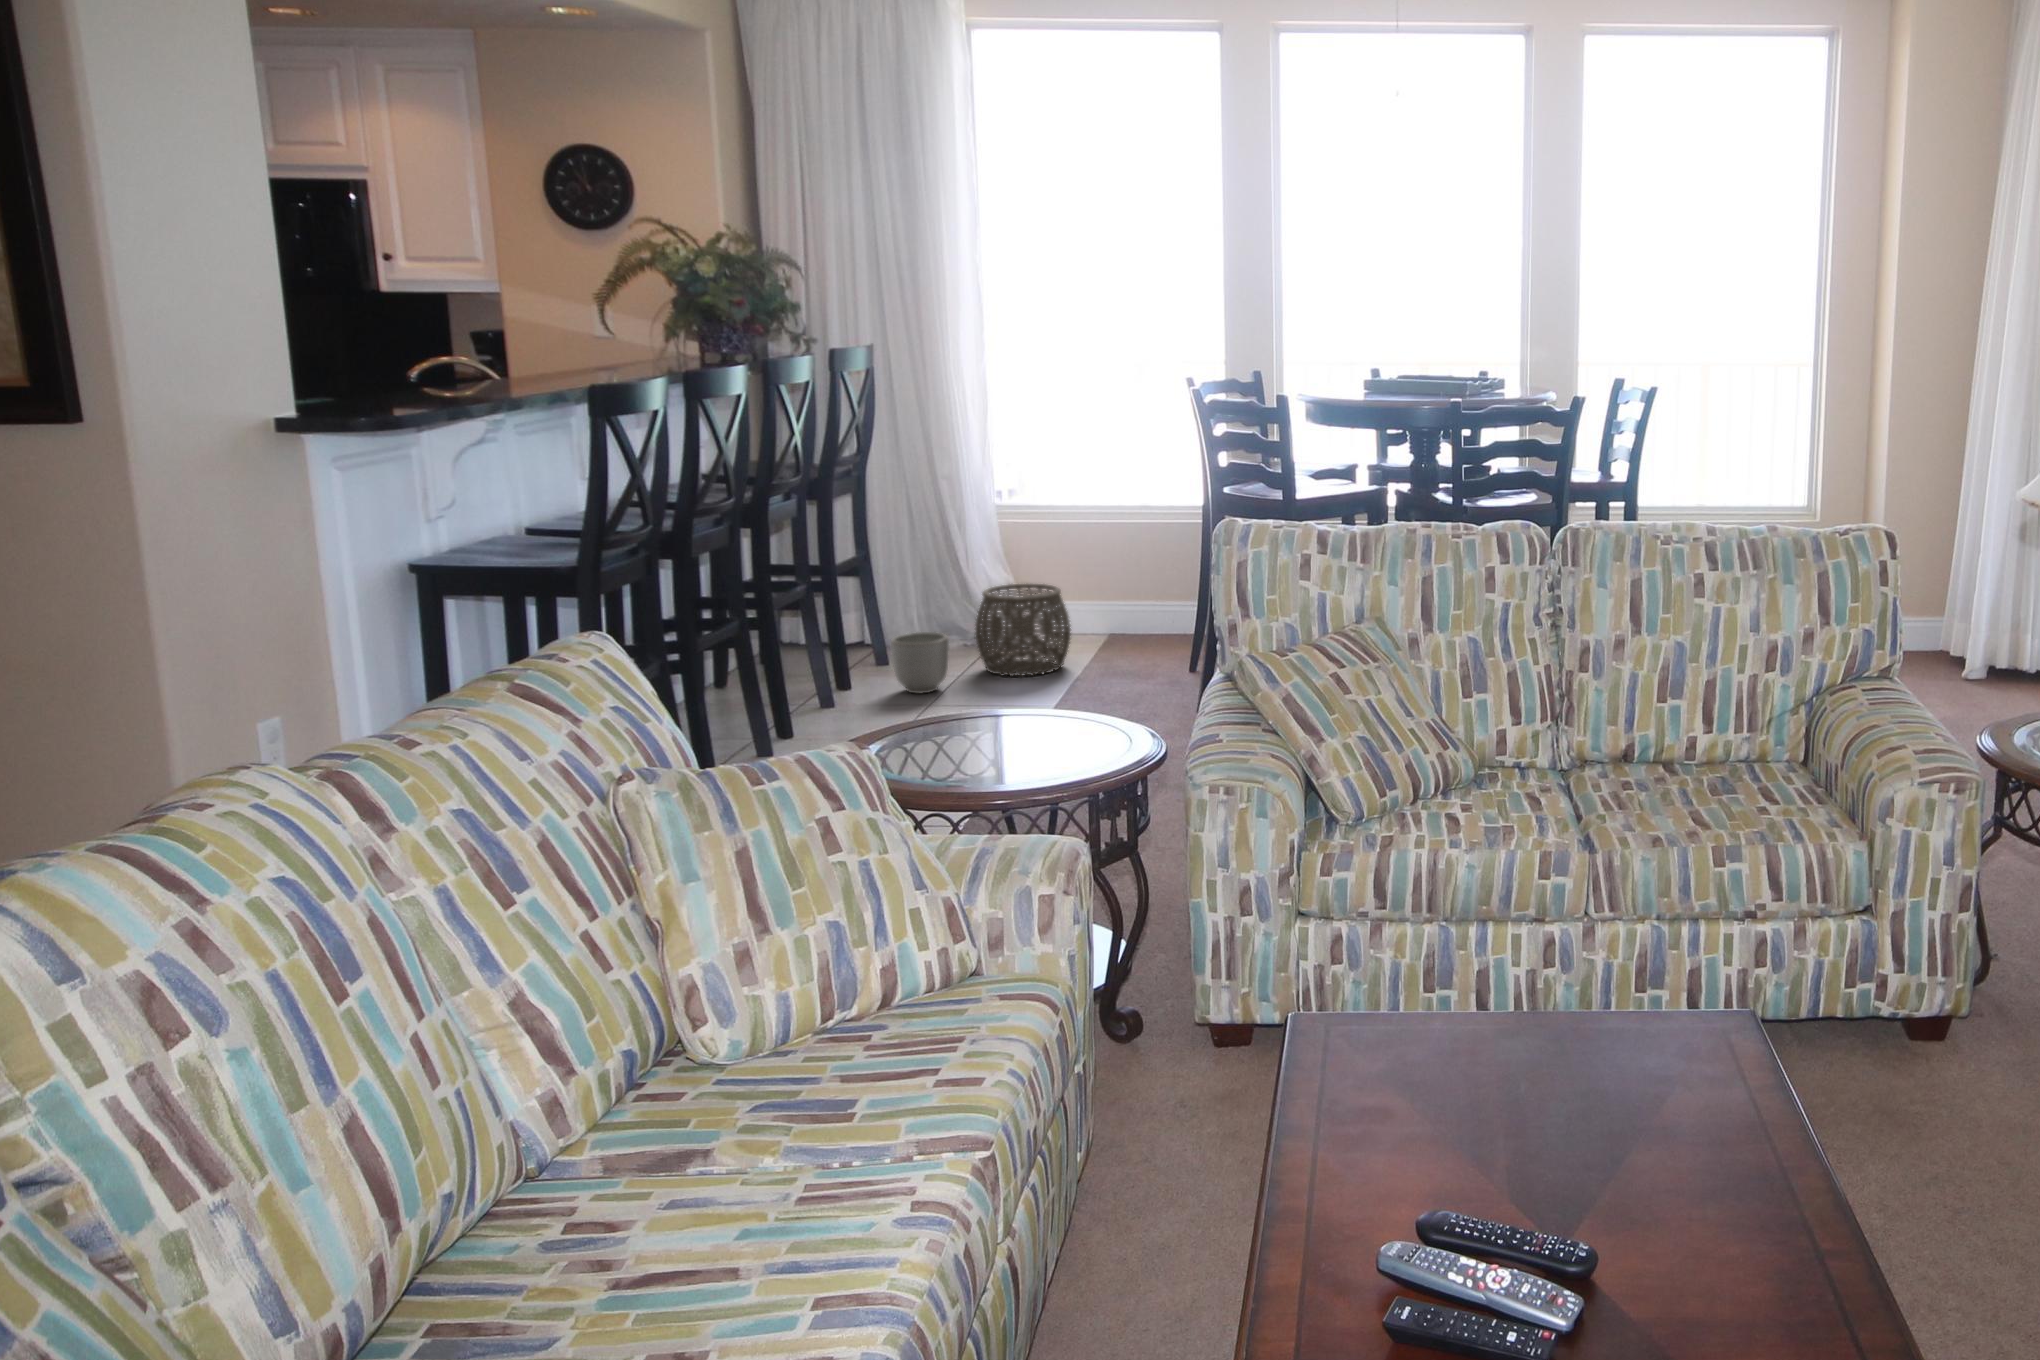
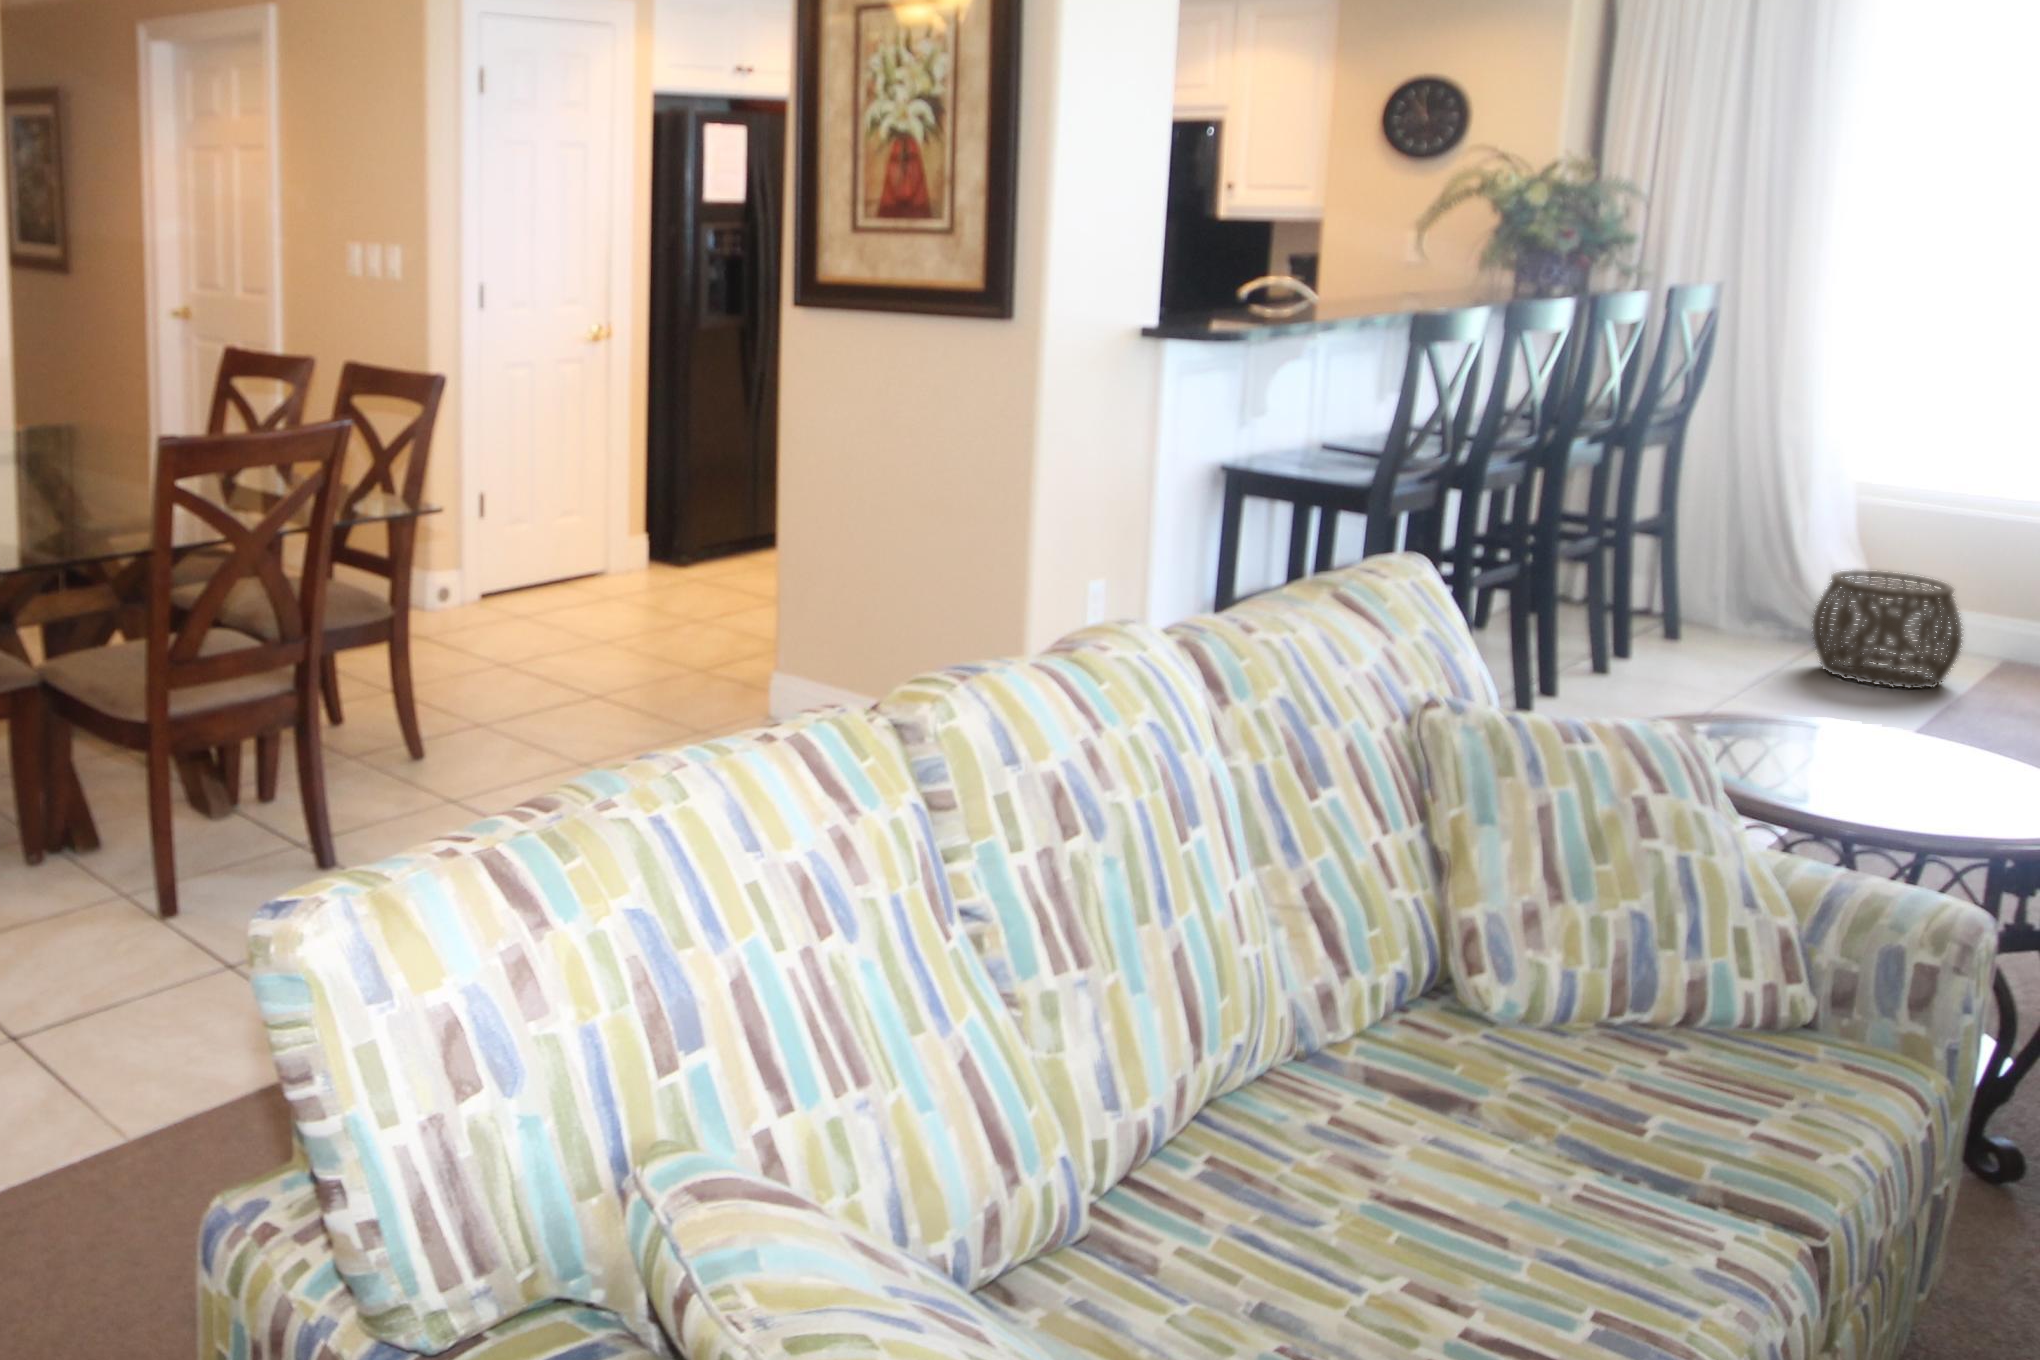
planter: present [890,632,949,694] -> none [1694,607,1775,679]

